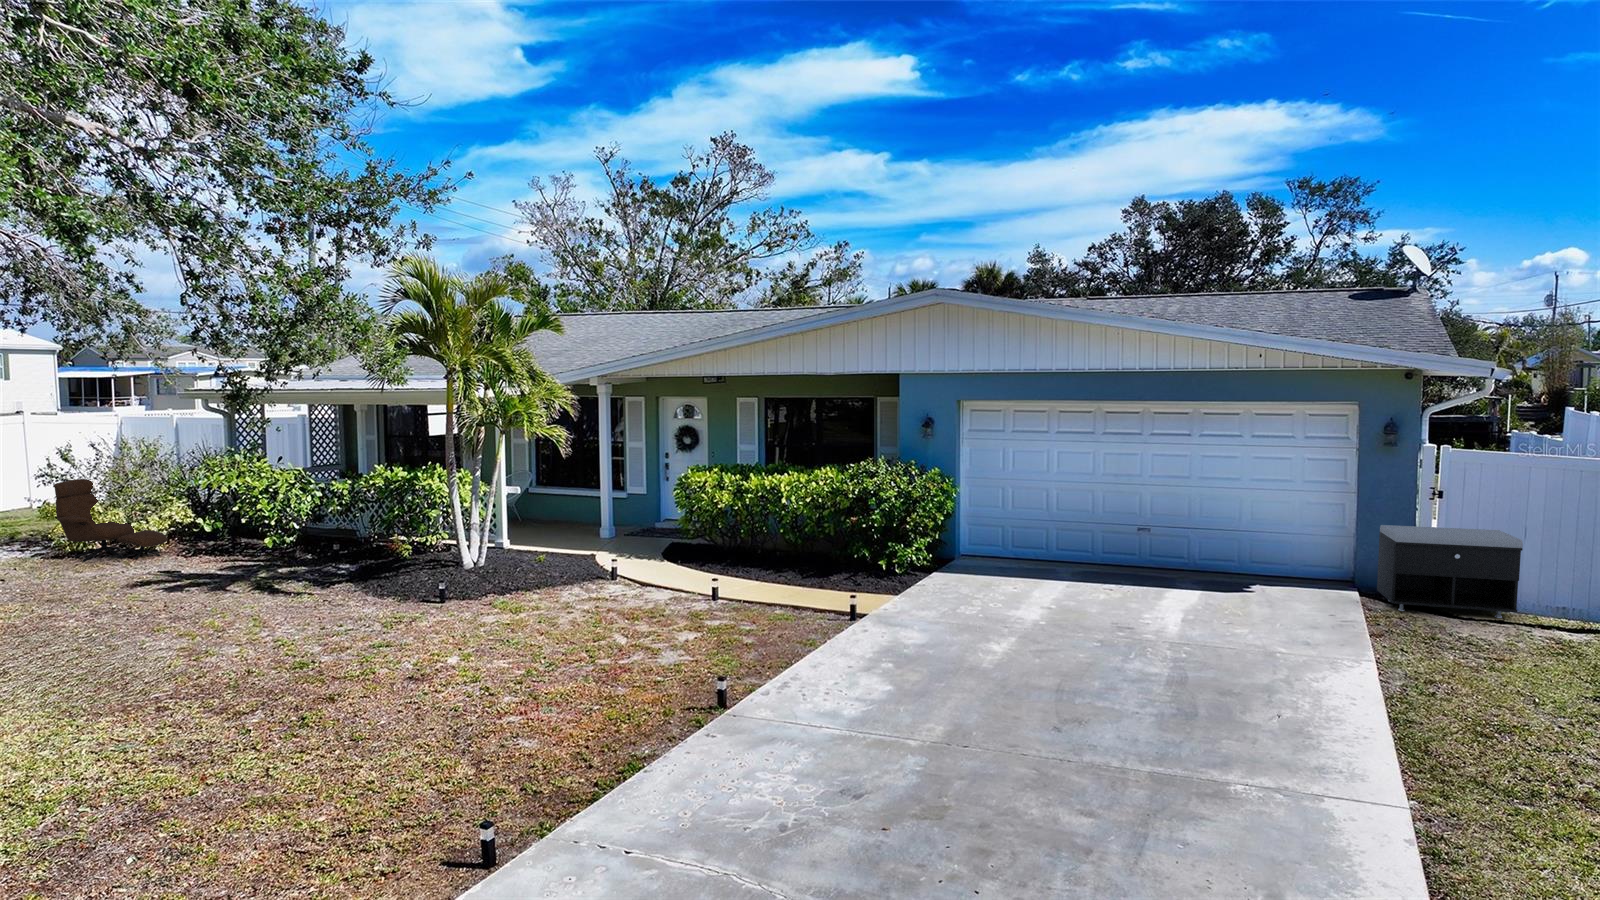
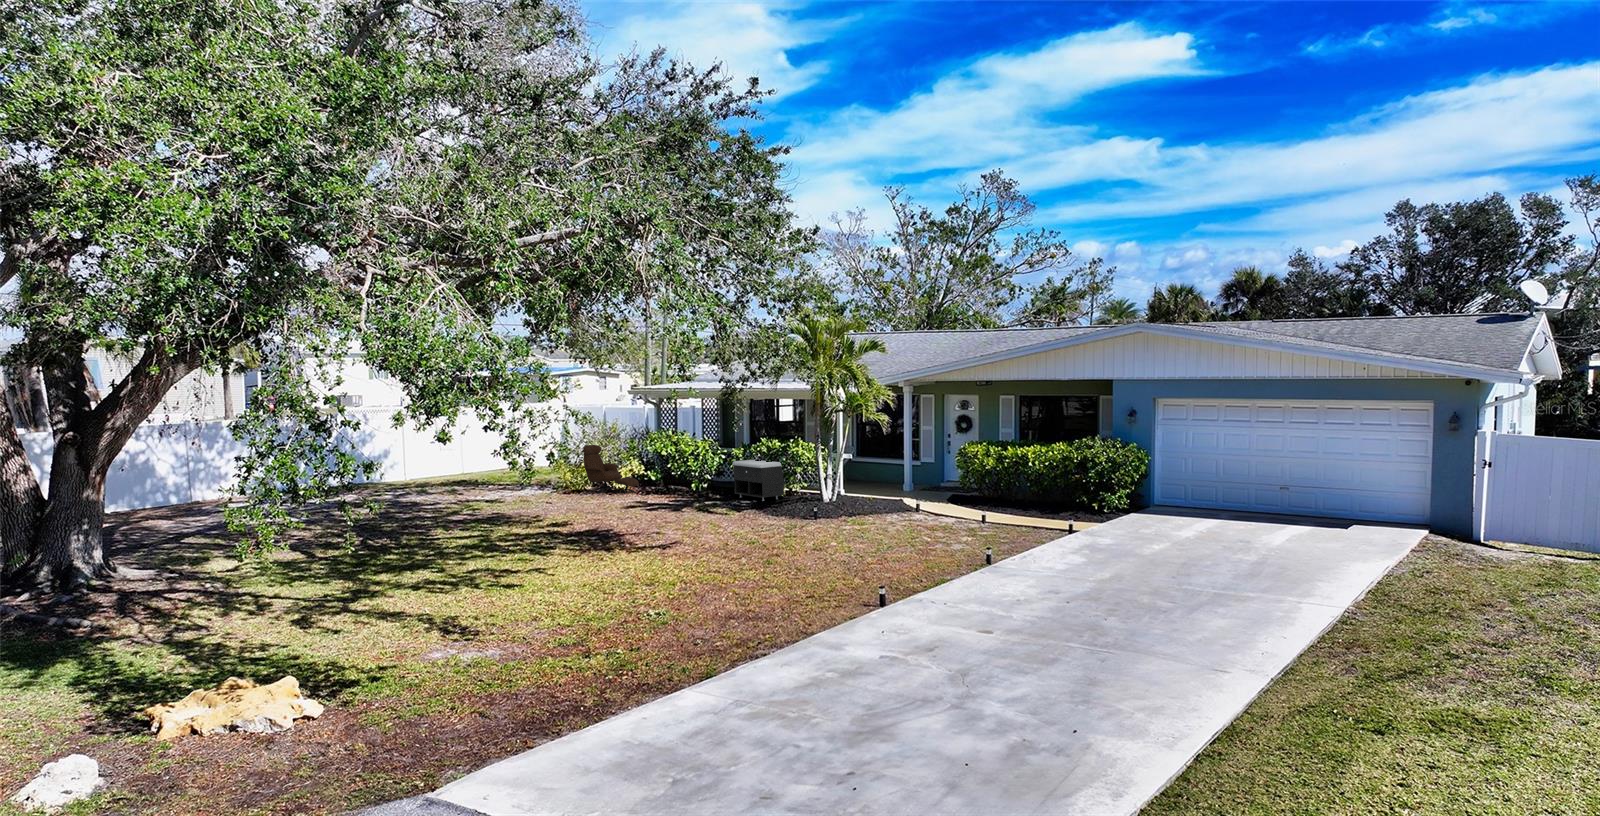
storage bench: present [1377,525,1523,618] -> present [733,460,784,501]

